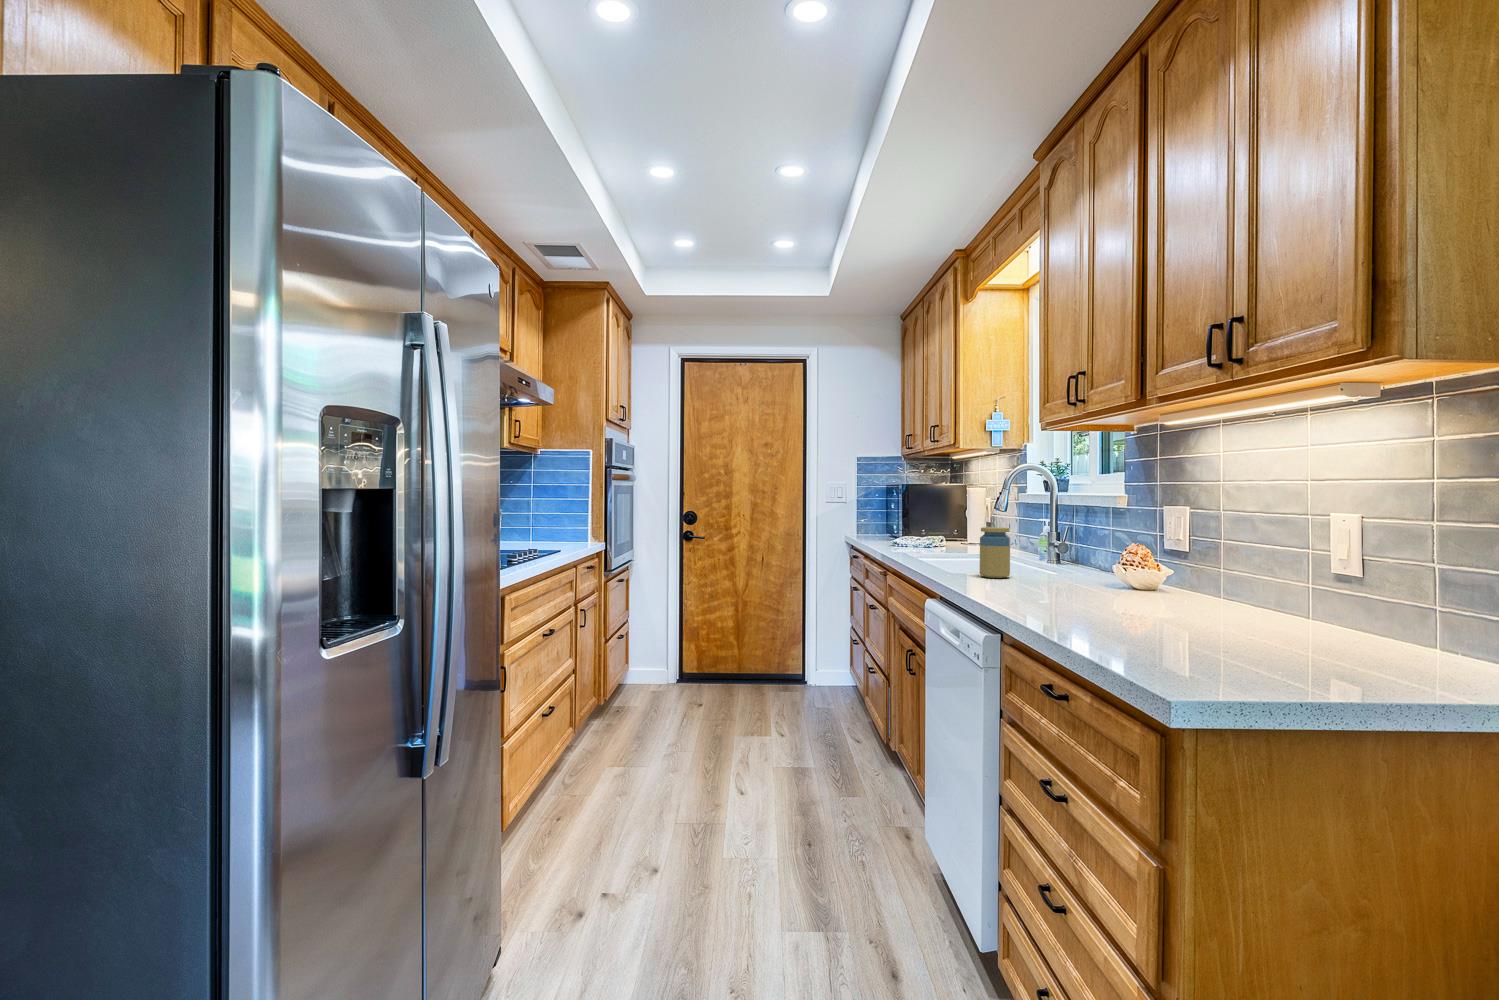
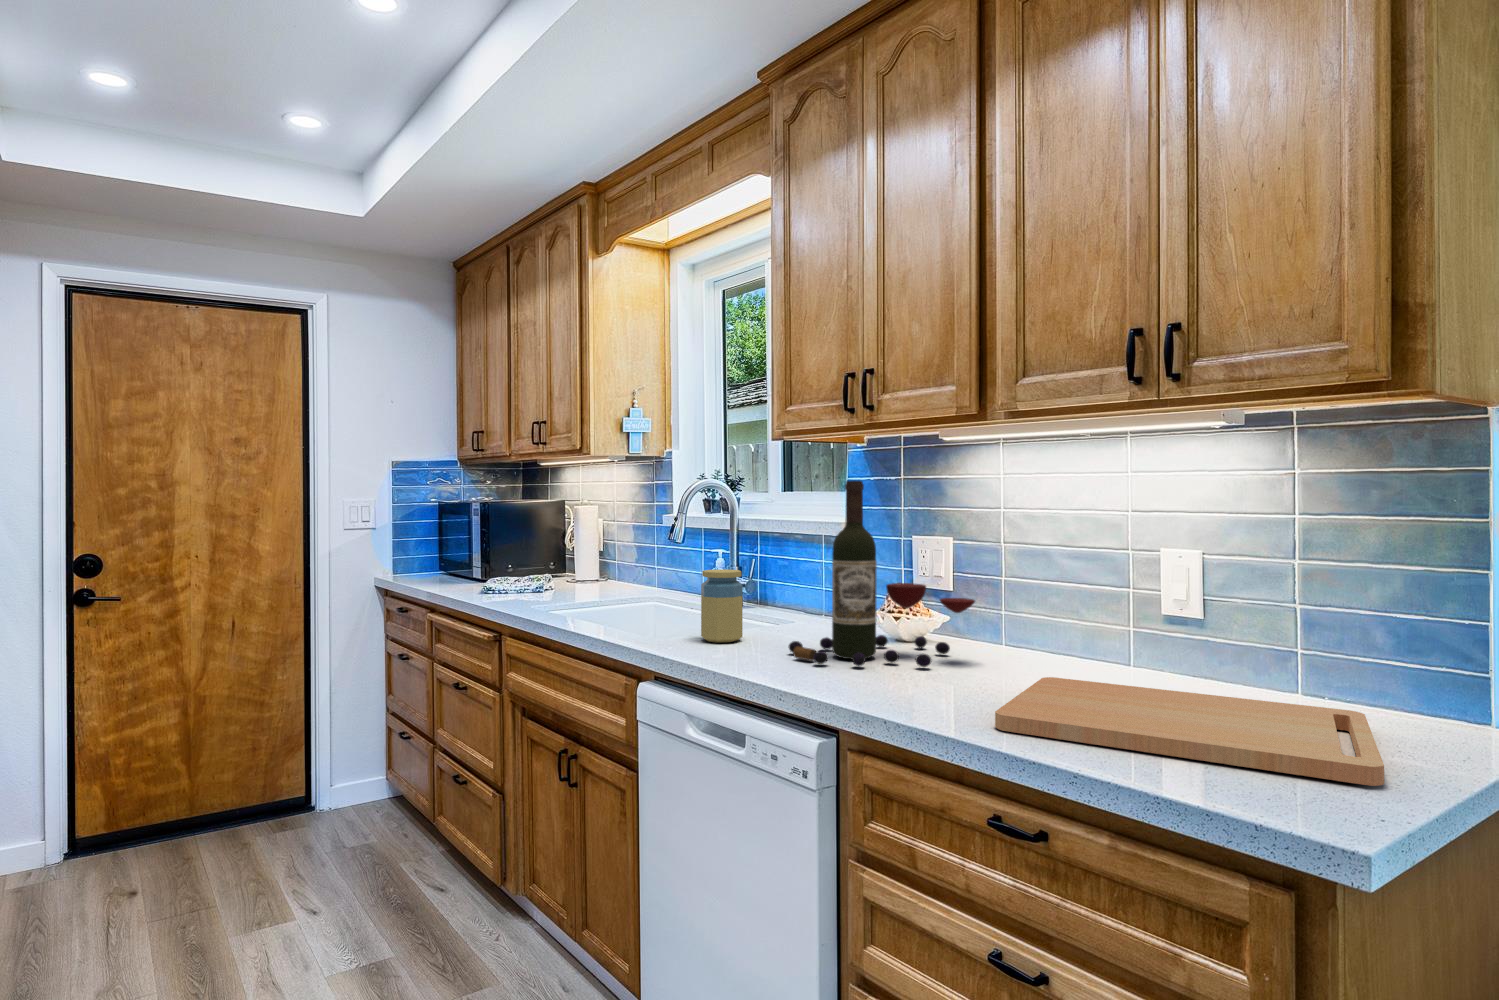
wine bottle: none [1022,460,1170,603] -> present [789,480,975,667]
cutting board: none [1080,610,1434,682] -> present [995,677,1384,786]

